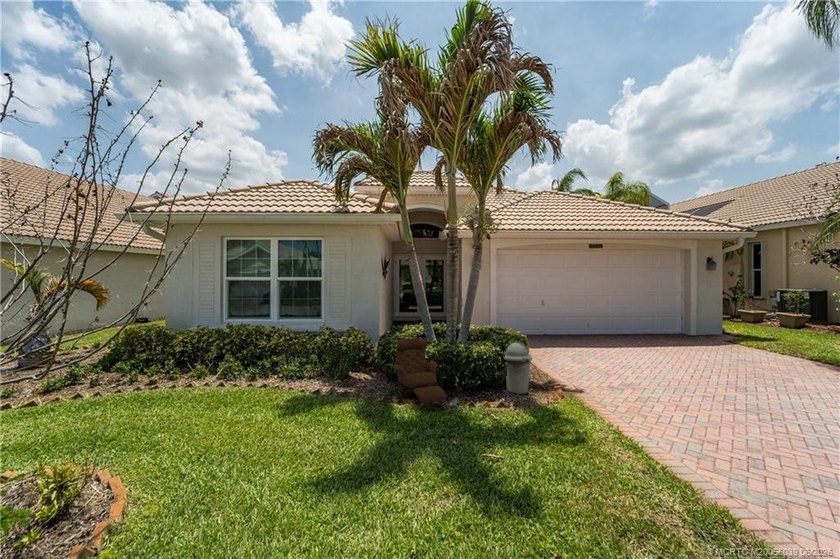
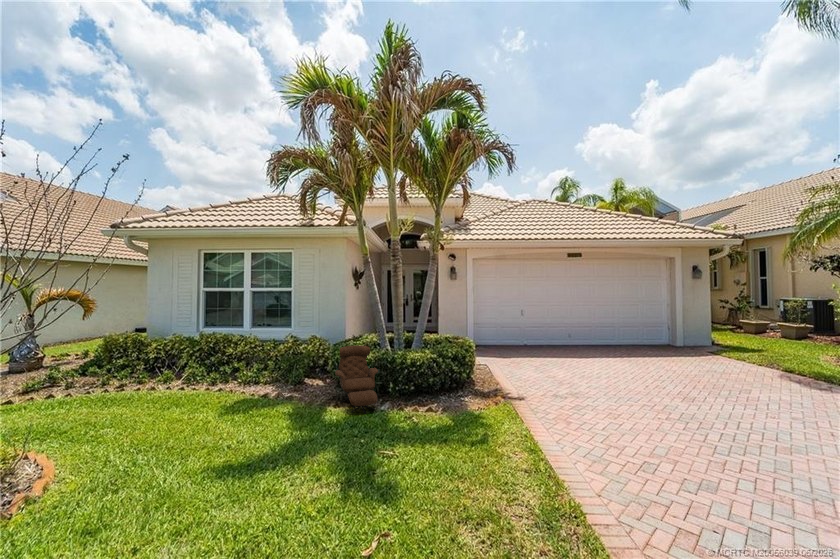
trash can: present [504,342,532,394] -> none [444,350,471,400]

